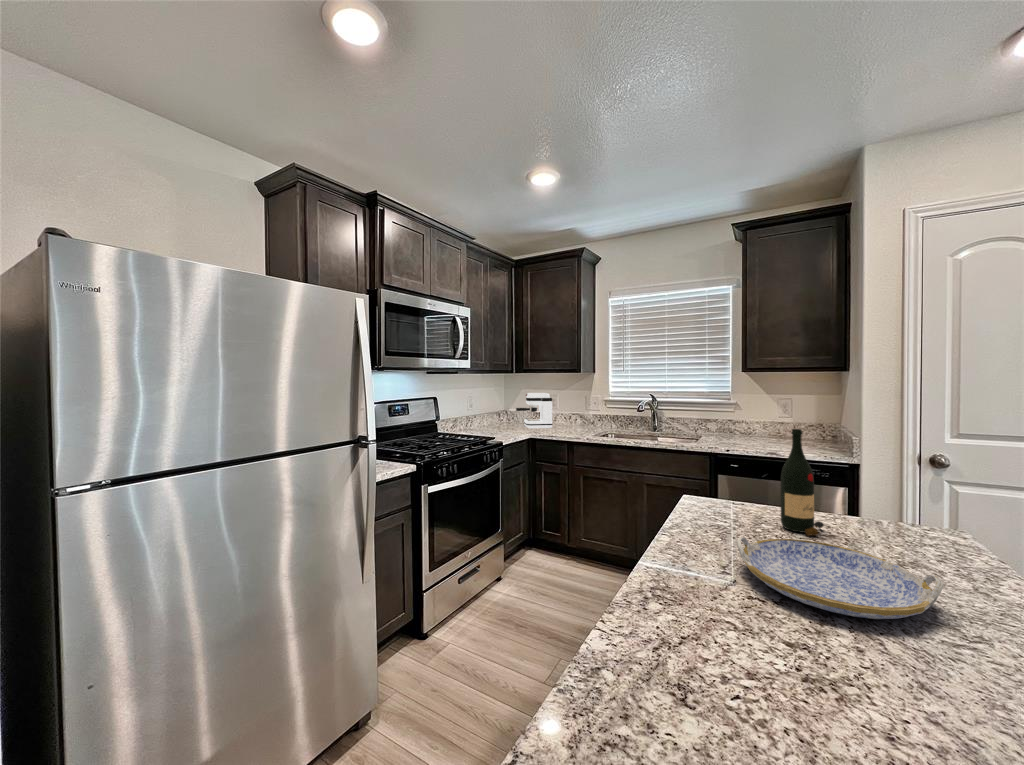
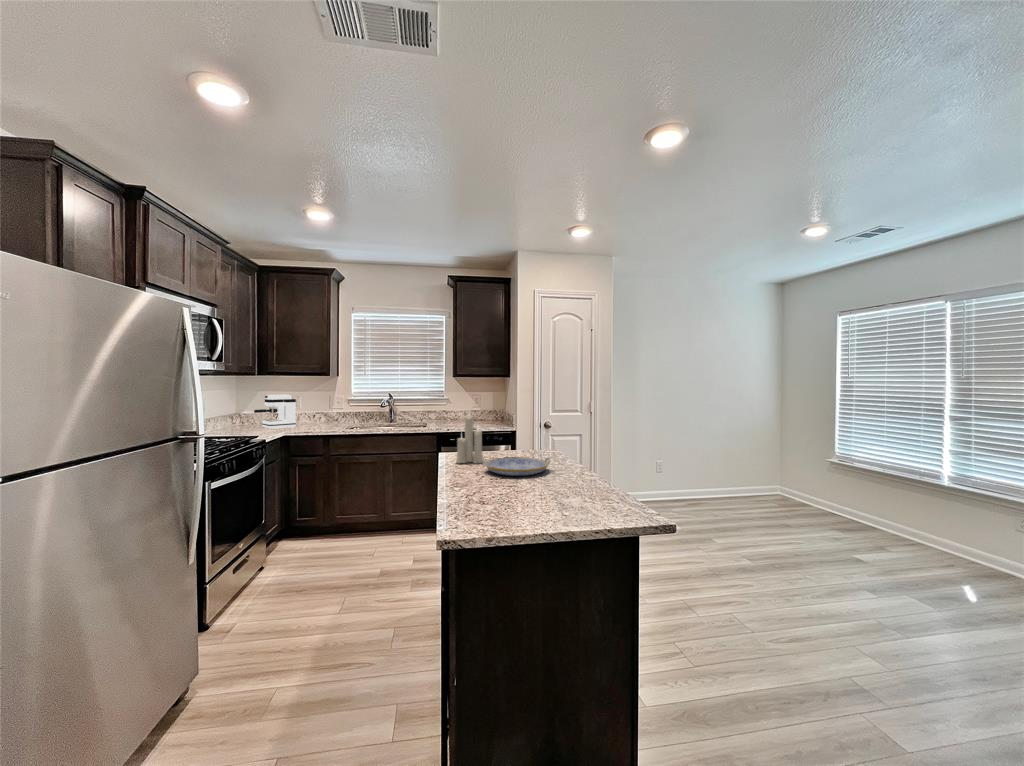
candle: none [696,423,753,537] -> present [456,415,483,463]
wine bottle: present [781,429,824,536] -> none [493,408,512,459]

